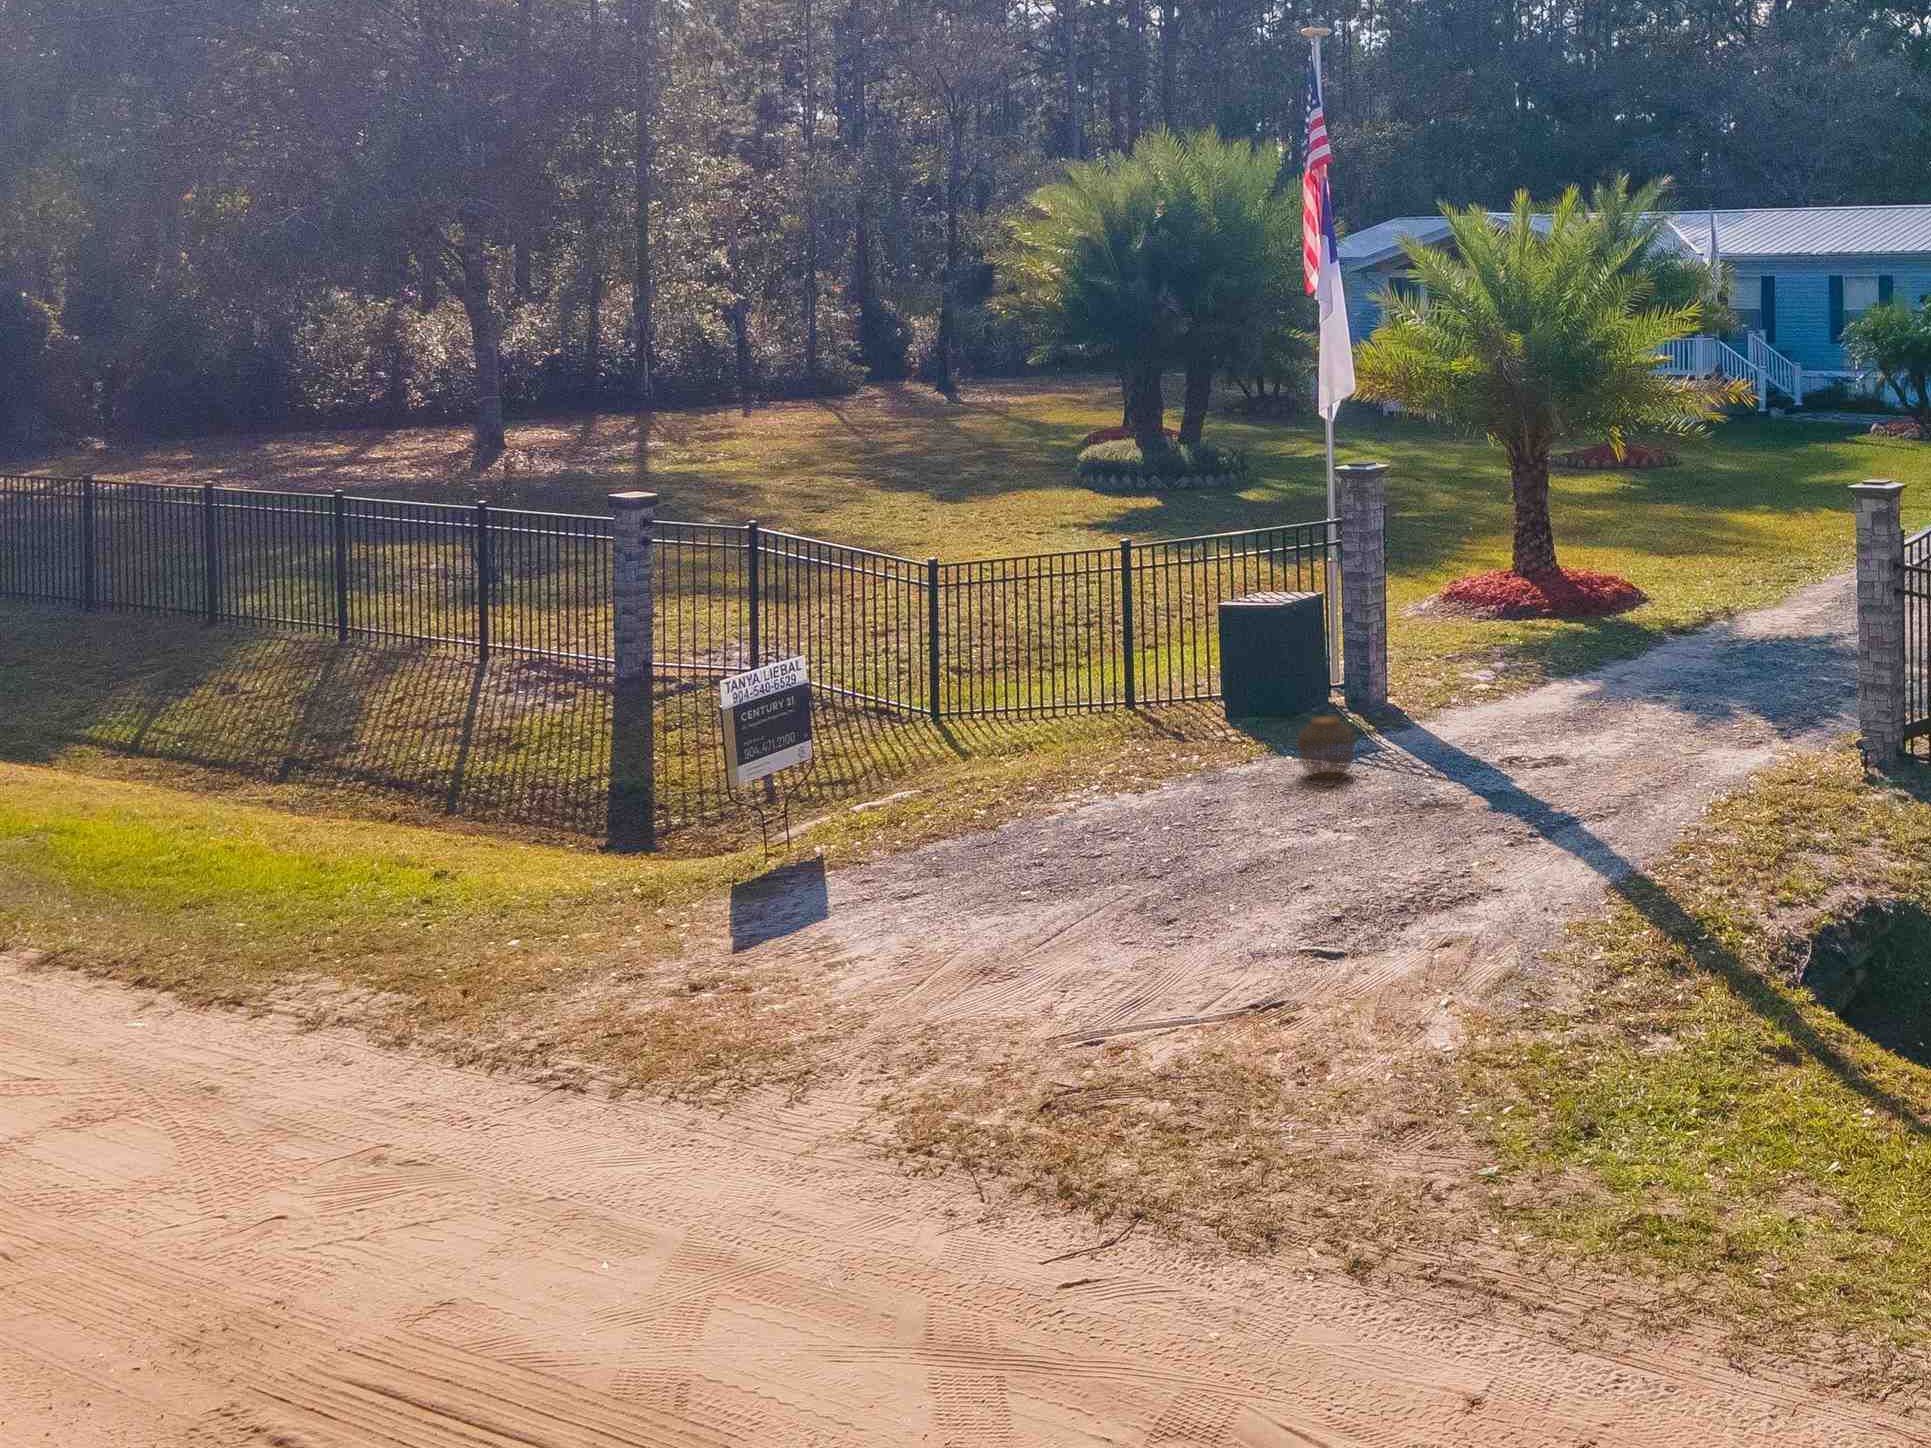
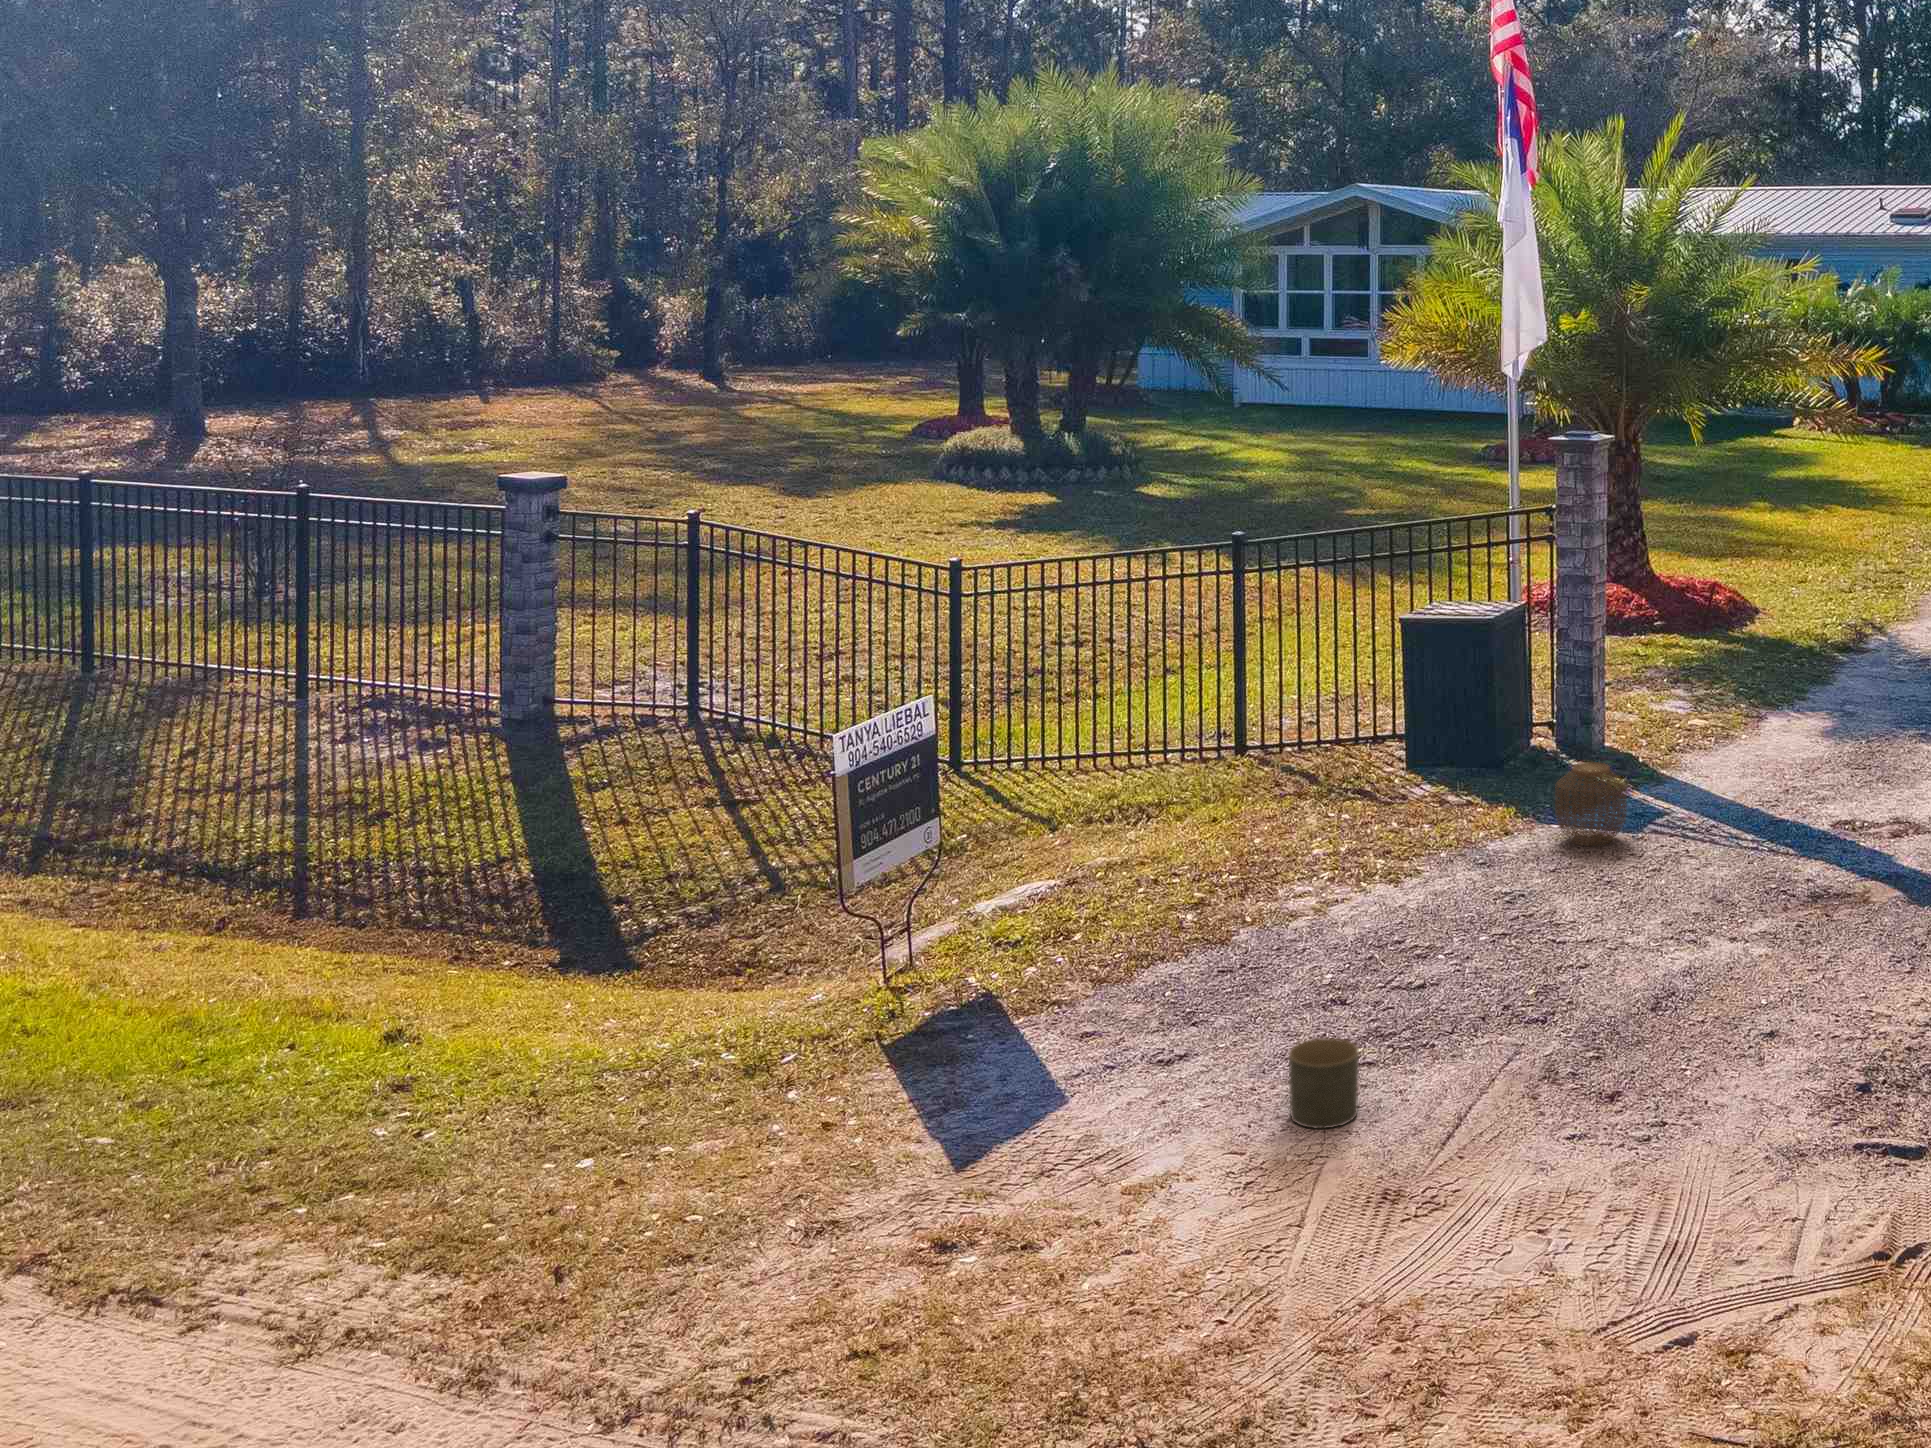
planter: none [951,889,1000,947] -> present [1289,1038,1359,1129]

